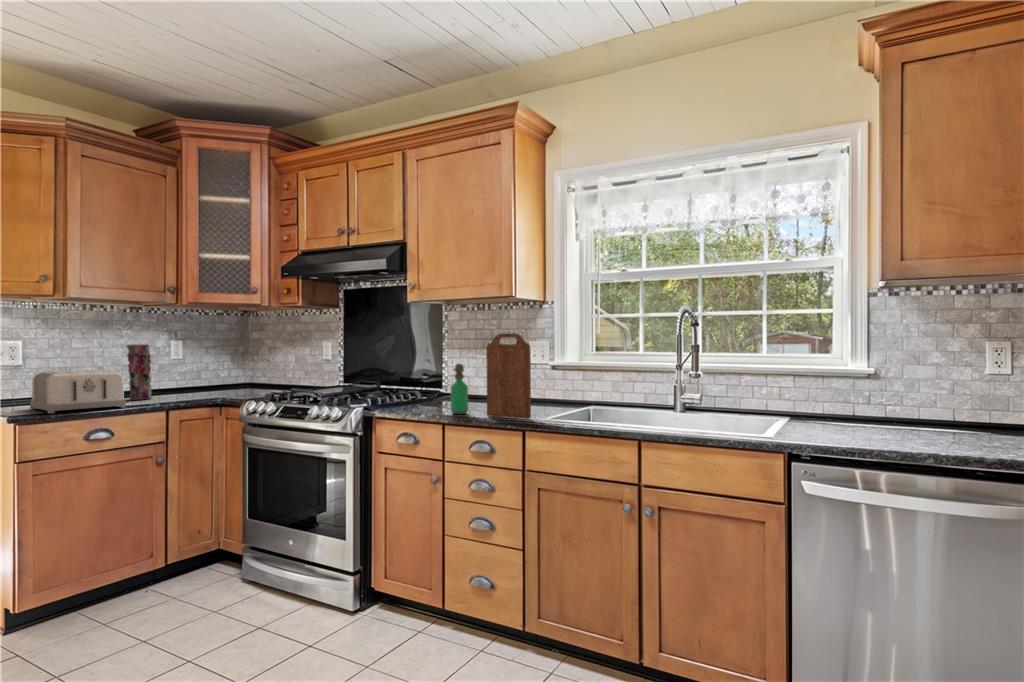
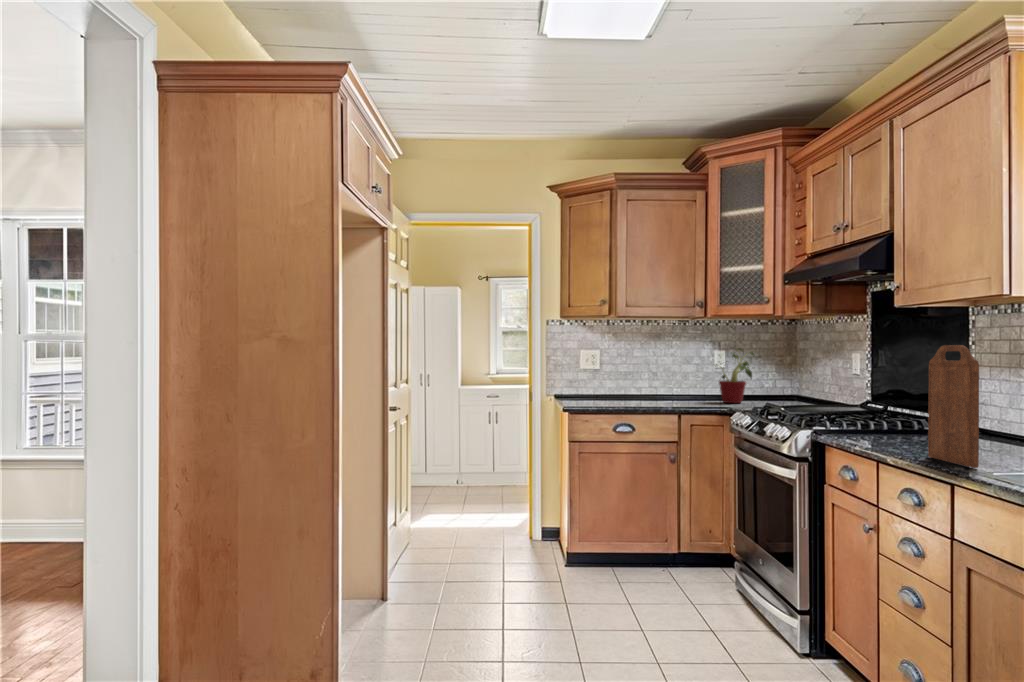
potted plant: none [182,335,230,395] -> present [715,348,754,403]
vase: present [126,344,152,400] -> none [665,353,686,403]
soap dispenser: present [451,363,468,414] -> none [889,384,918,451]
toaster: present [30,370,126,413] -> none [593,373,647,407]

